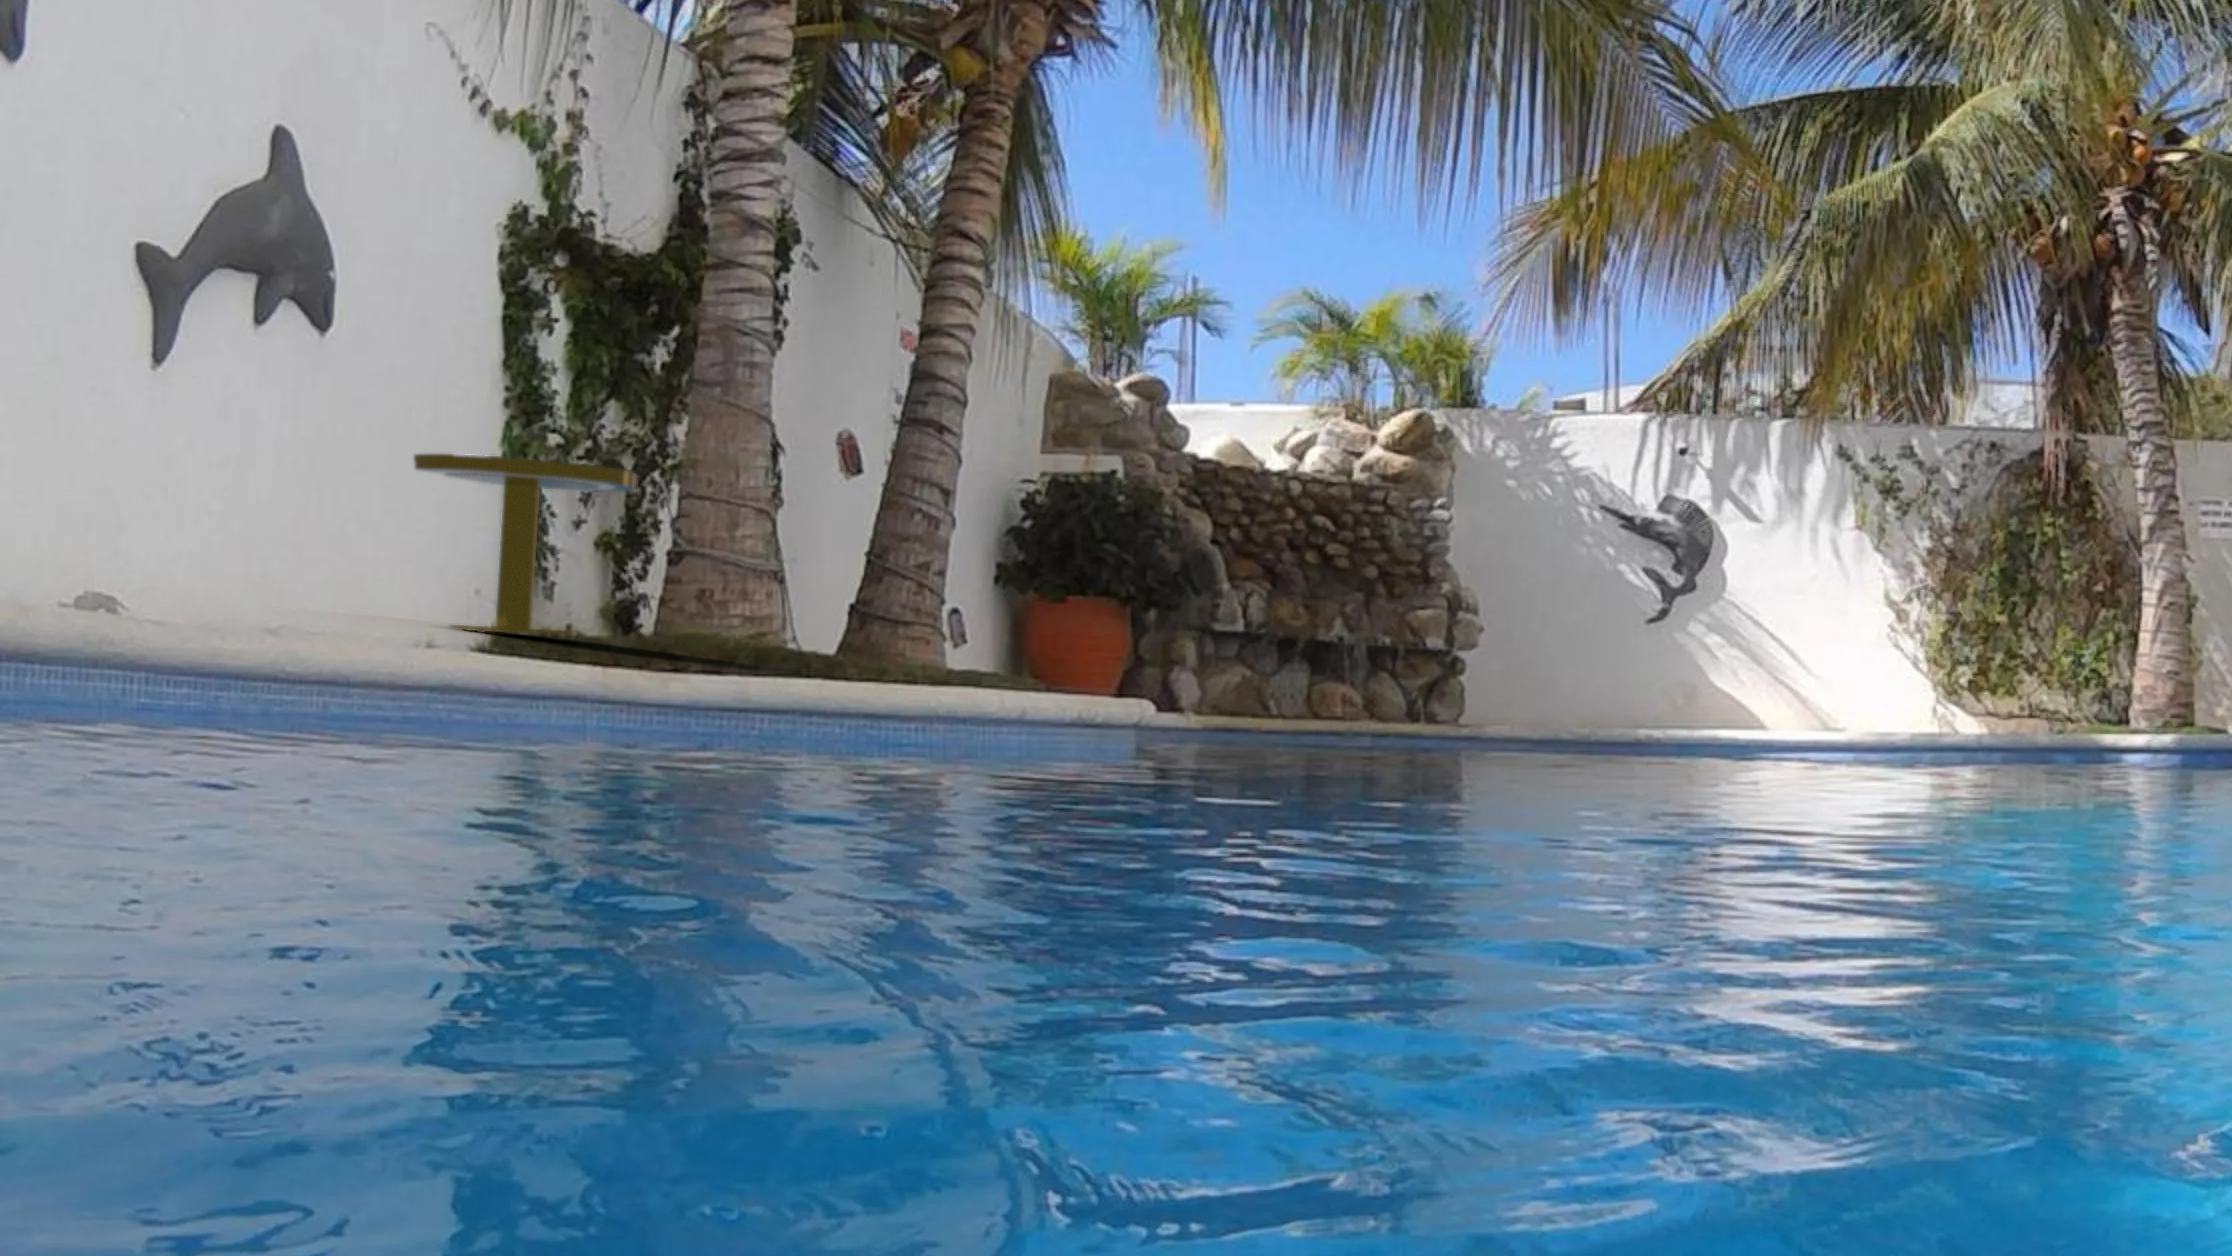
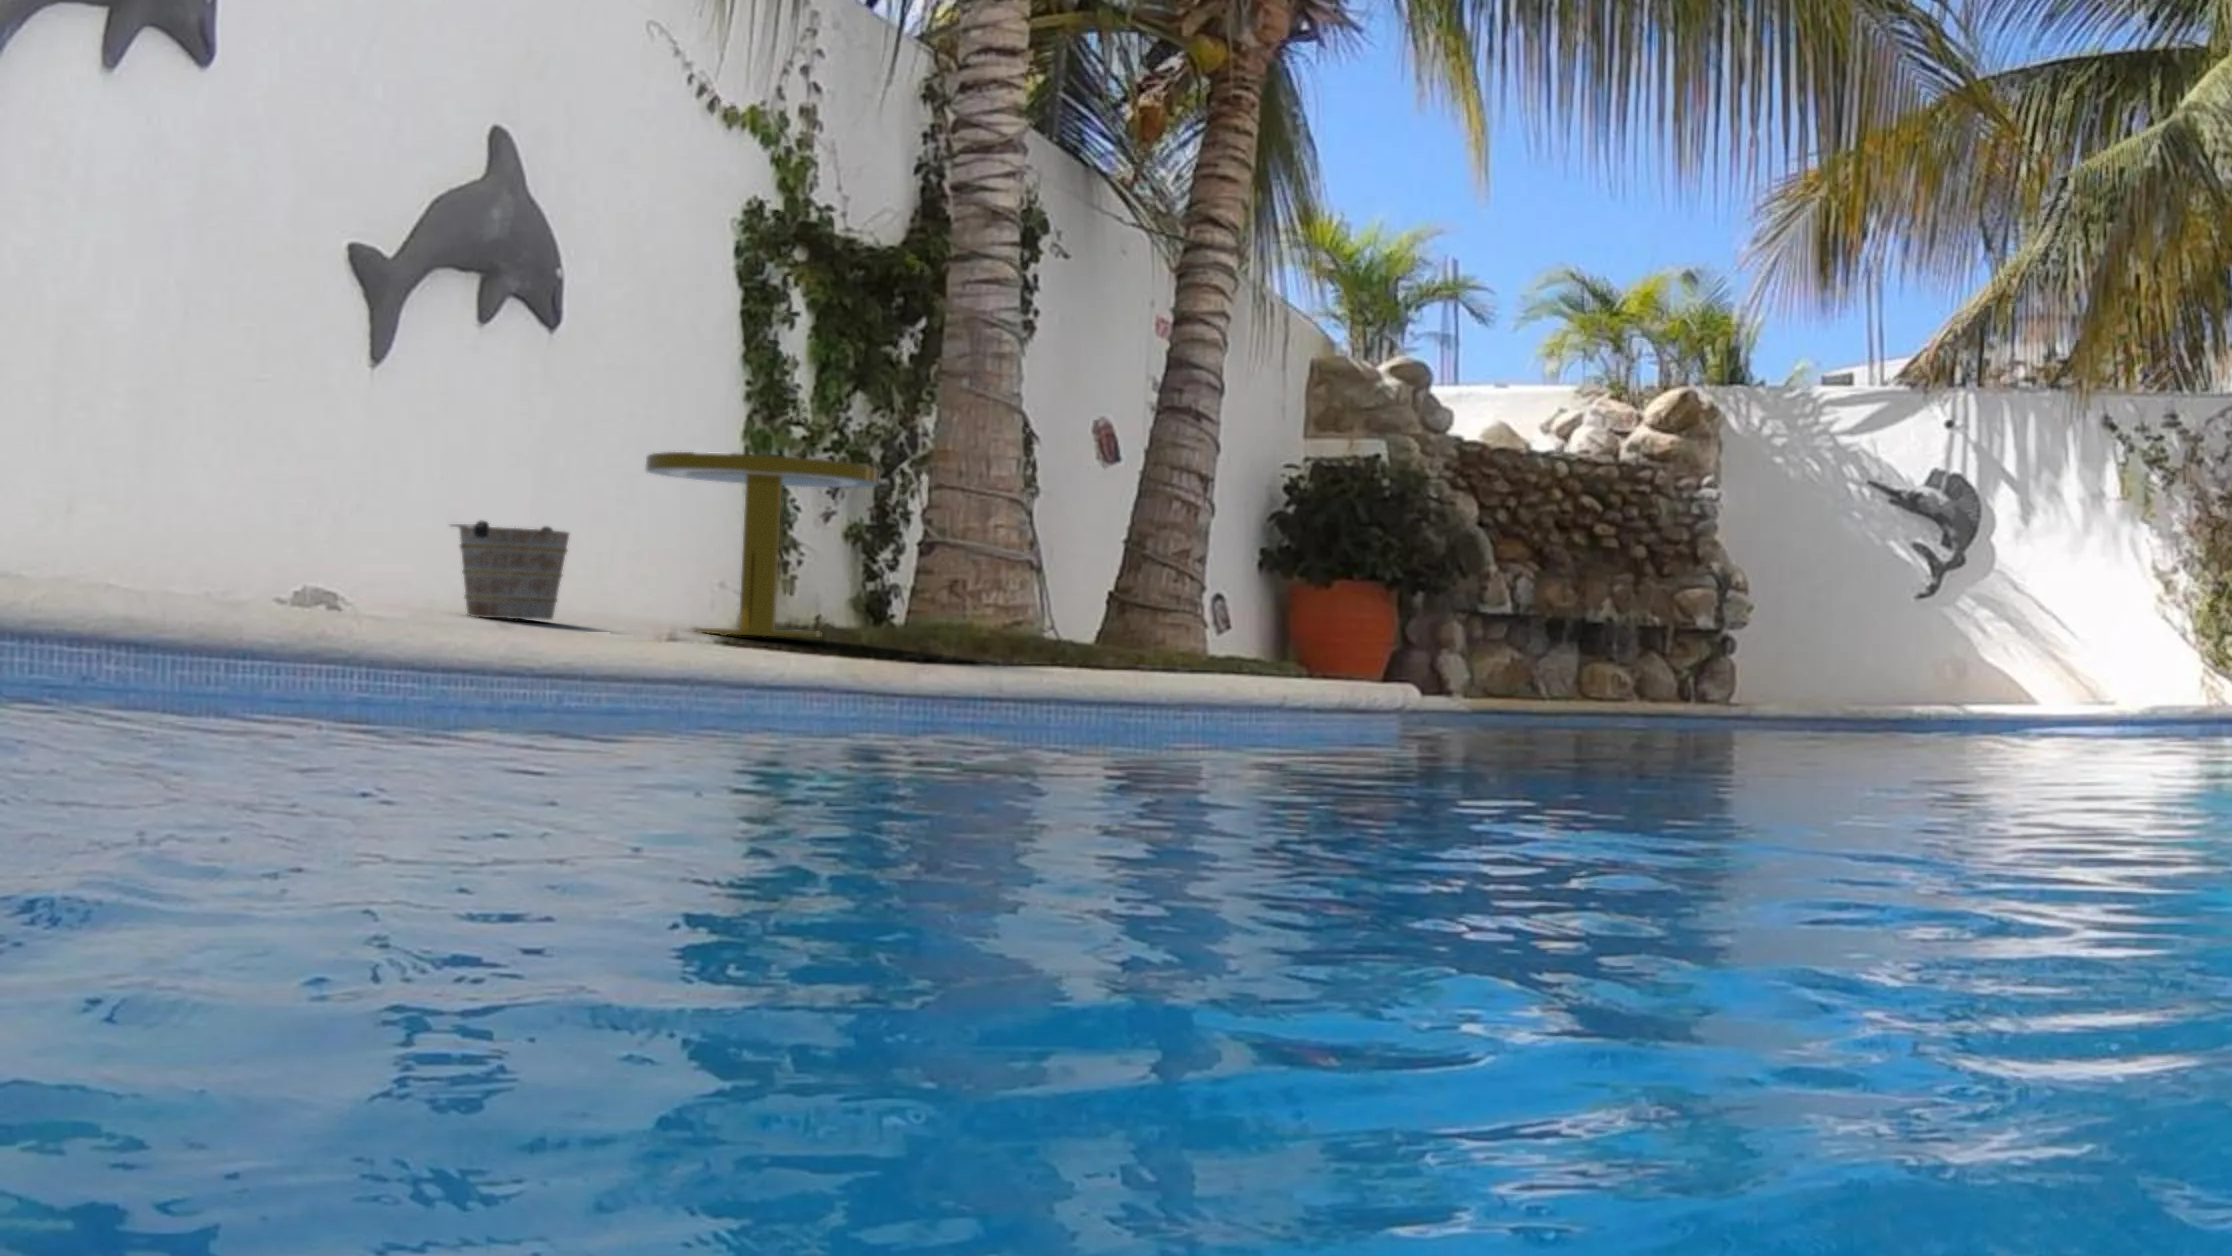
bucket: none [217,516,337,613] -> present [451,520,569,620]

